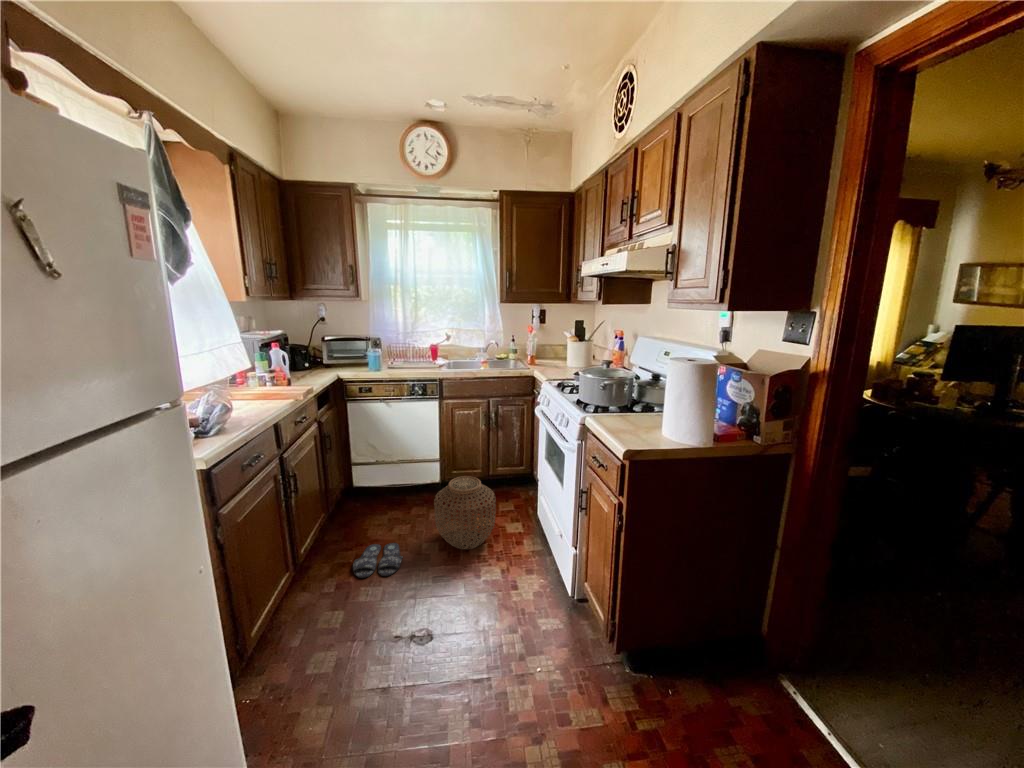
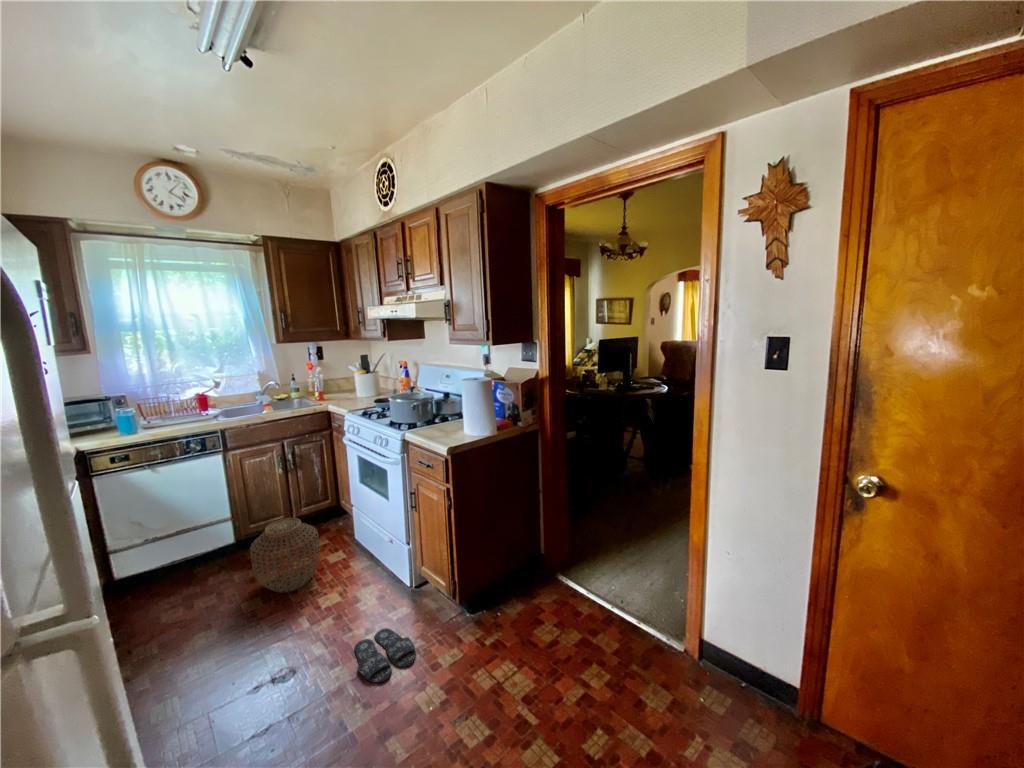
slippers: present [353,543,403,578] -> present [355,628,416,683]

